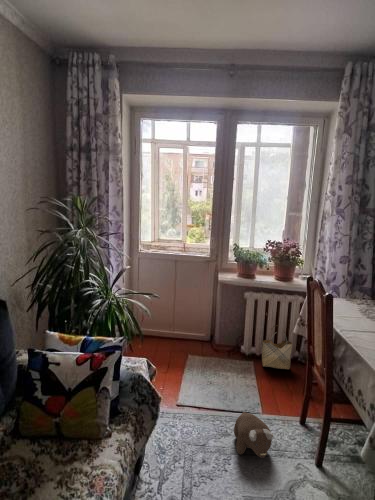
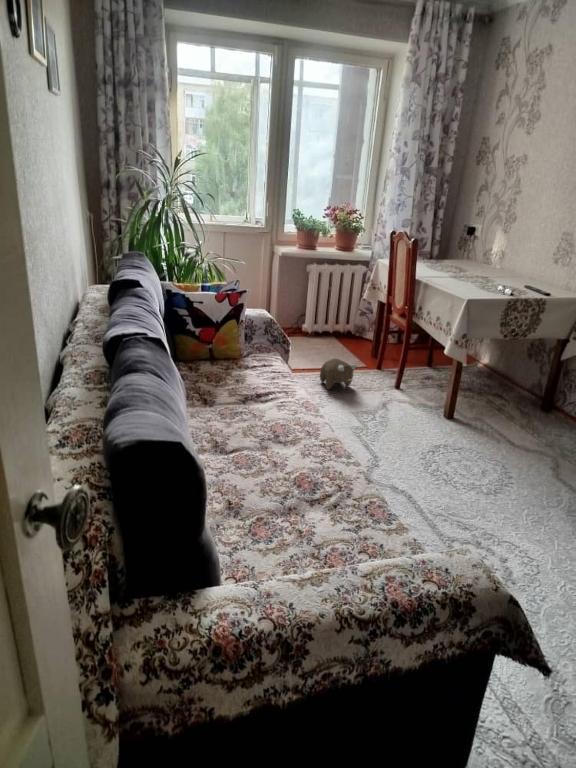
woven basket: present [262,334,292,369] -> none [326,298,356,341]

